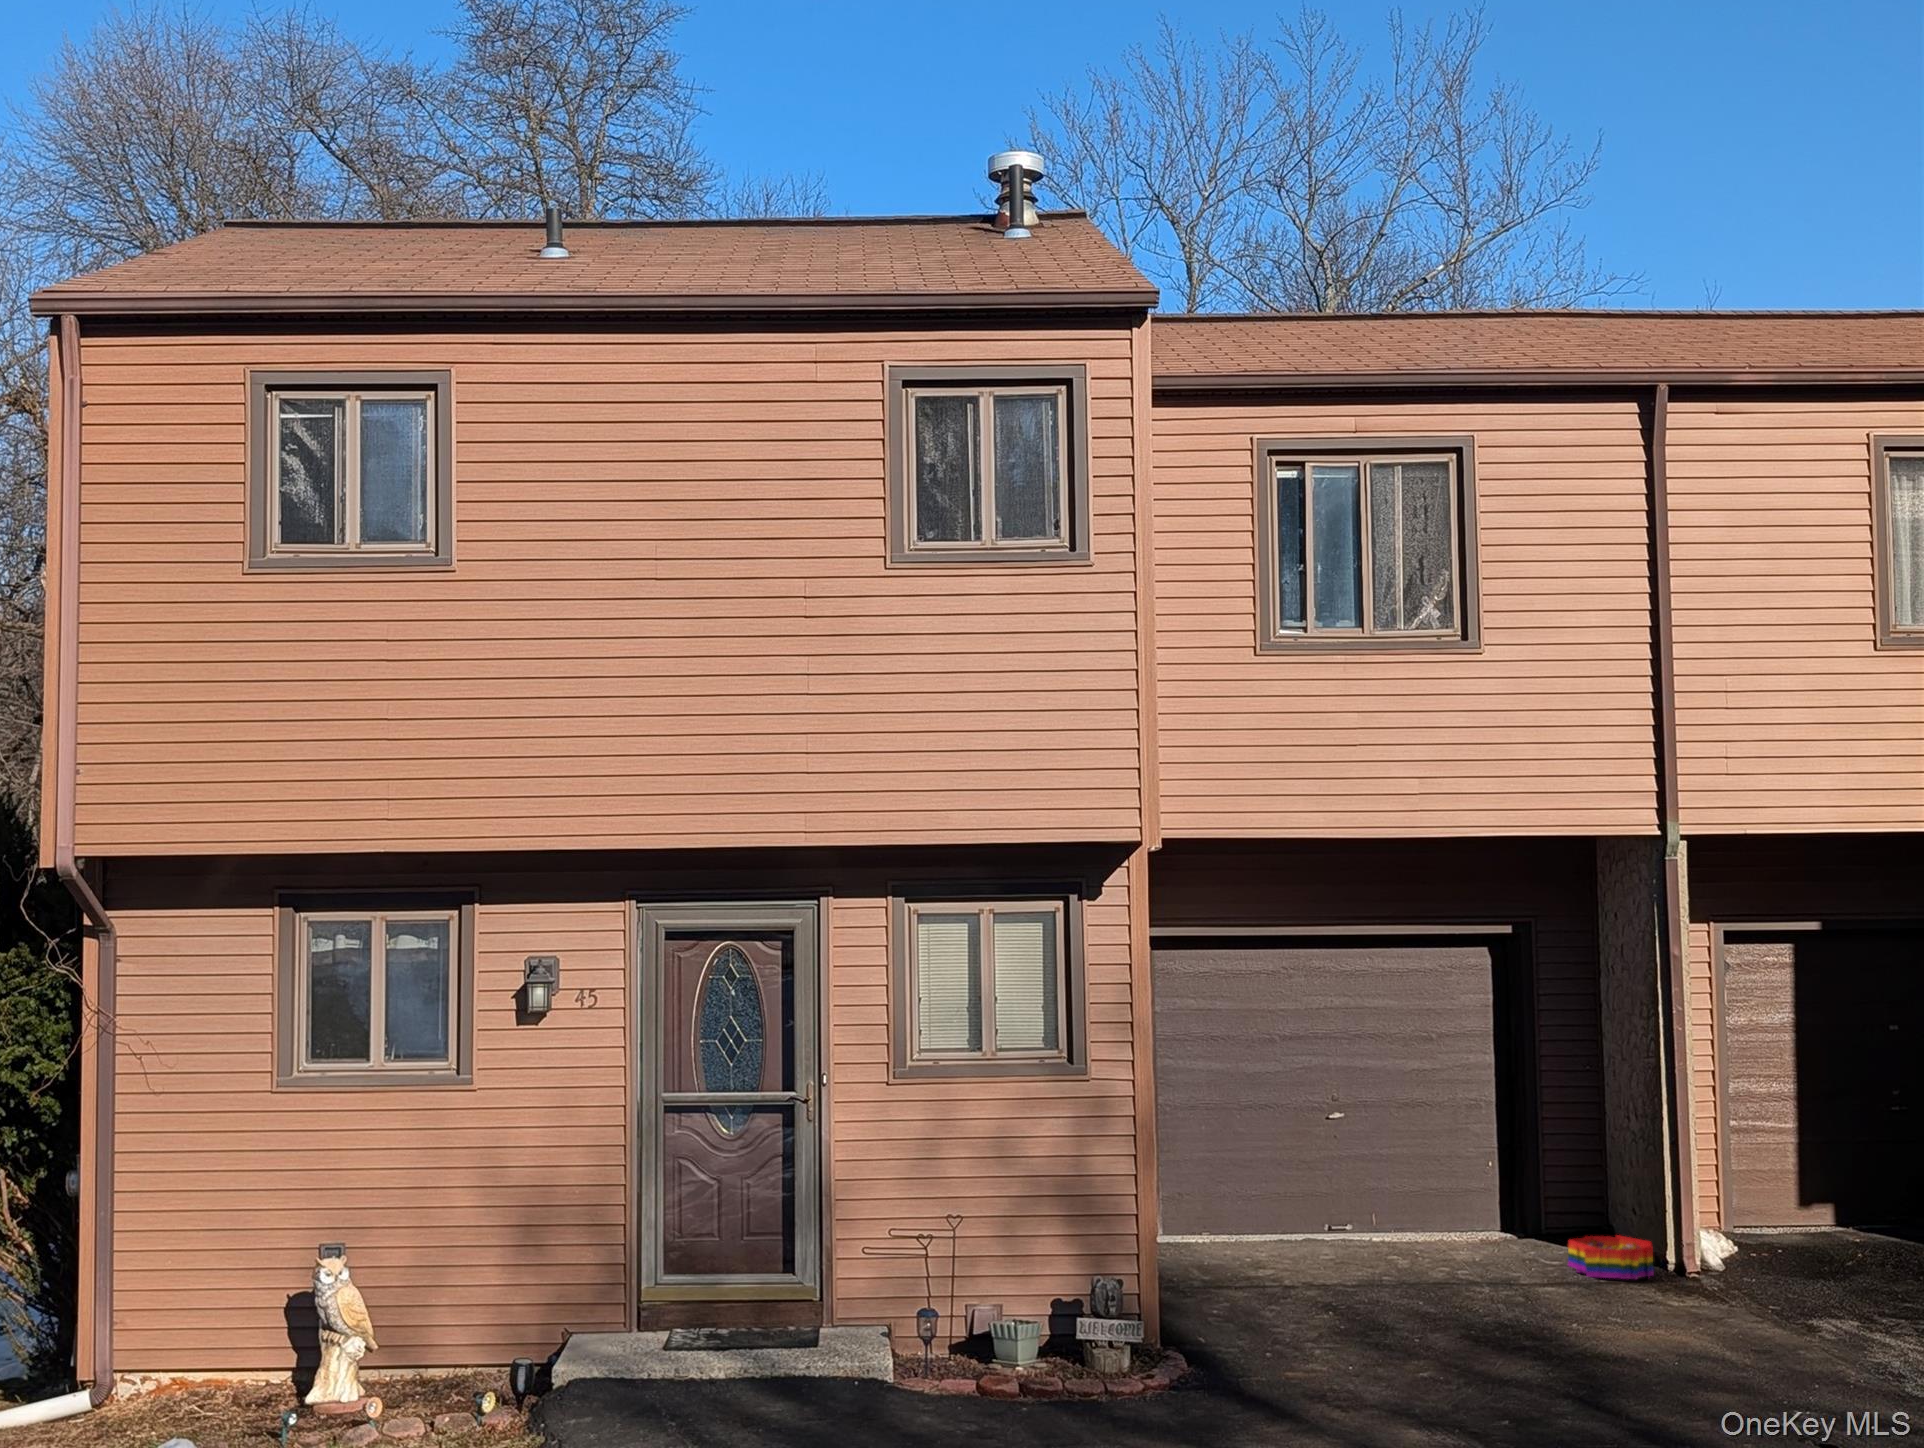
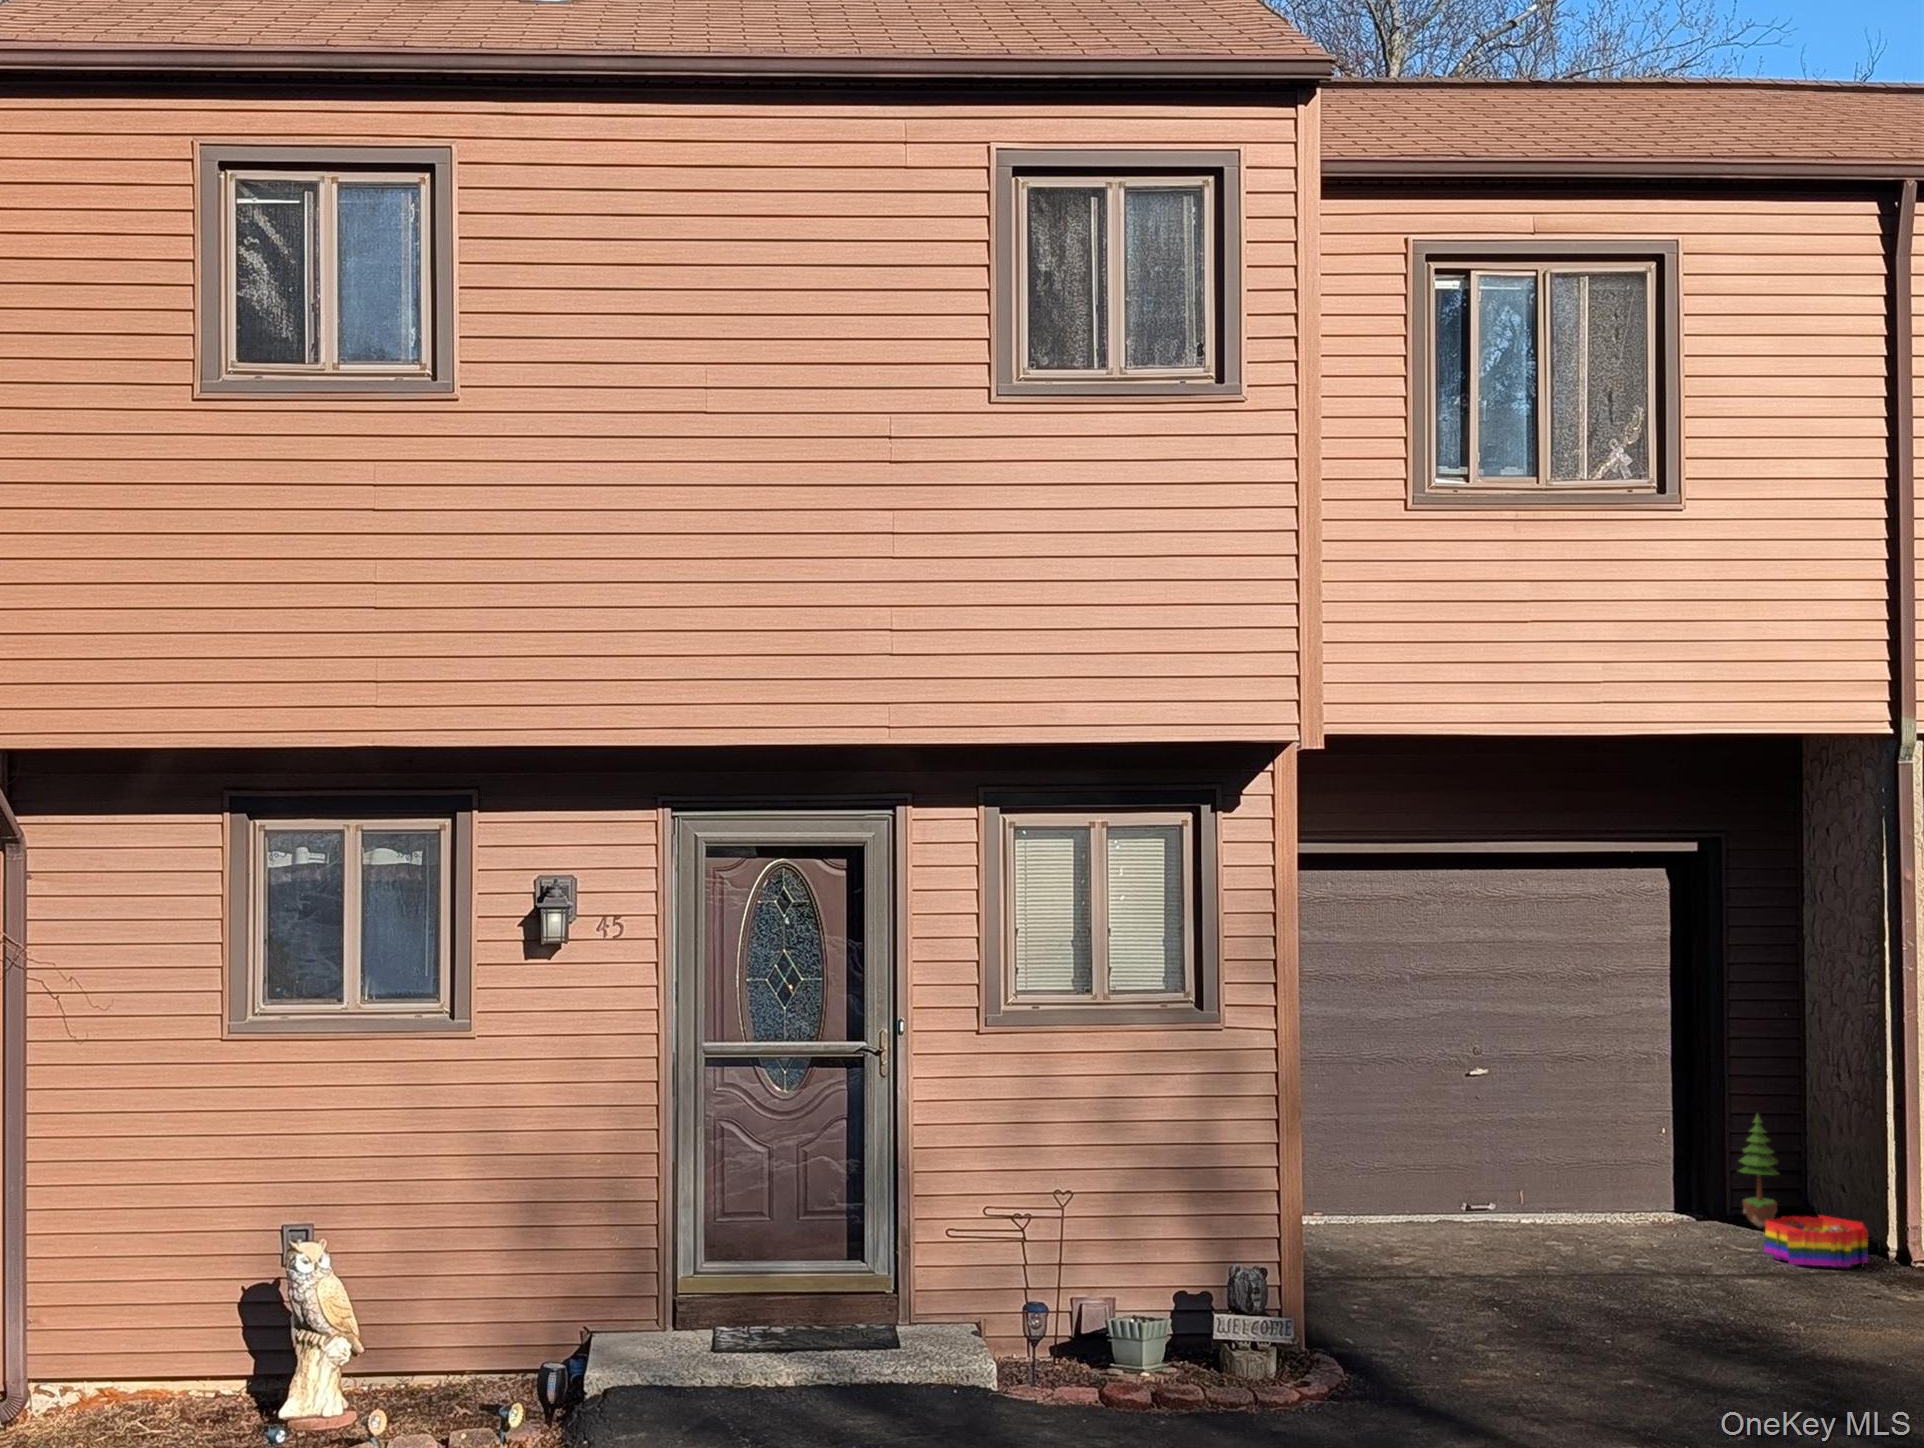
potted tree: none [1552,1147,1589,1247] -> present [1739,1114,1780,1228]

